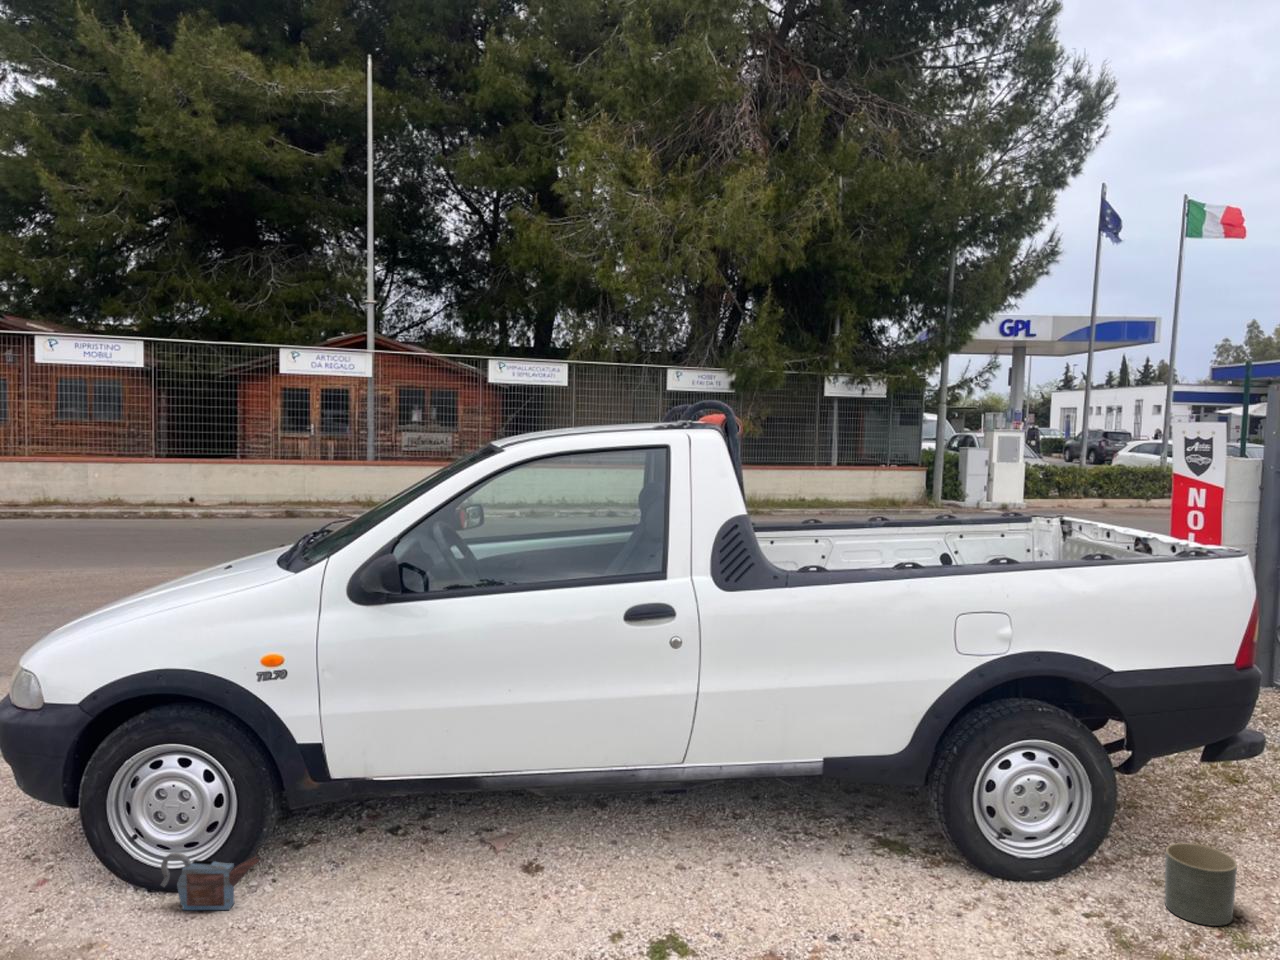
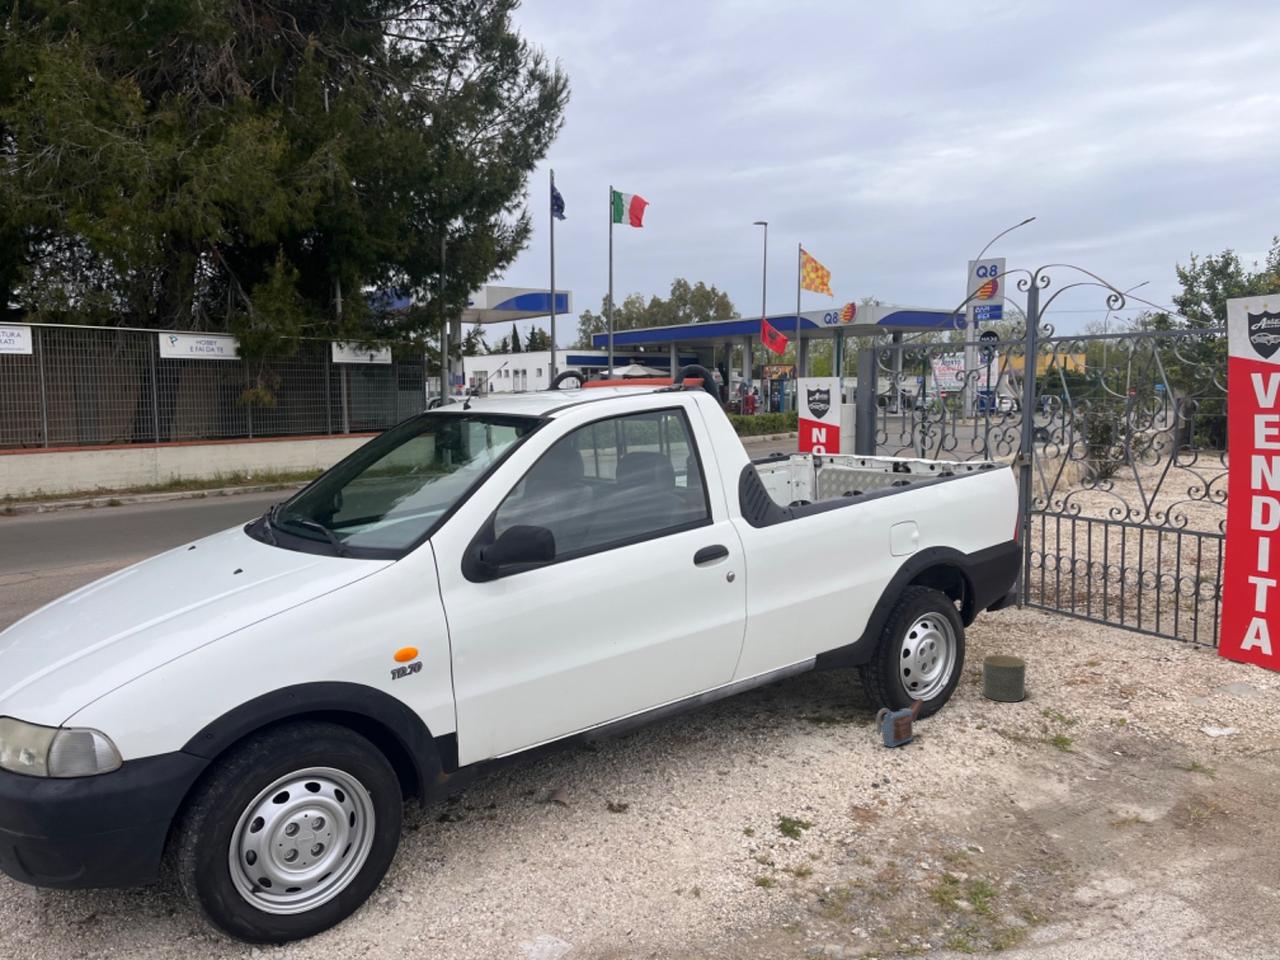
watering can: present [161,853,261,910] -> present [876,698,923,747]

